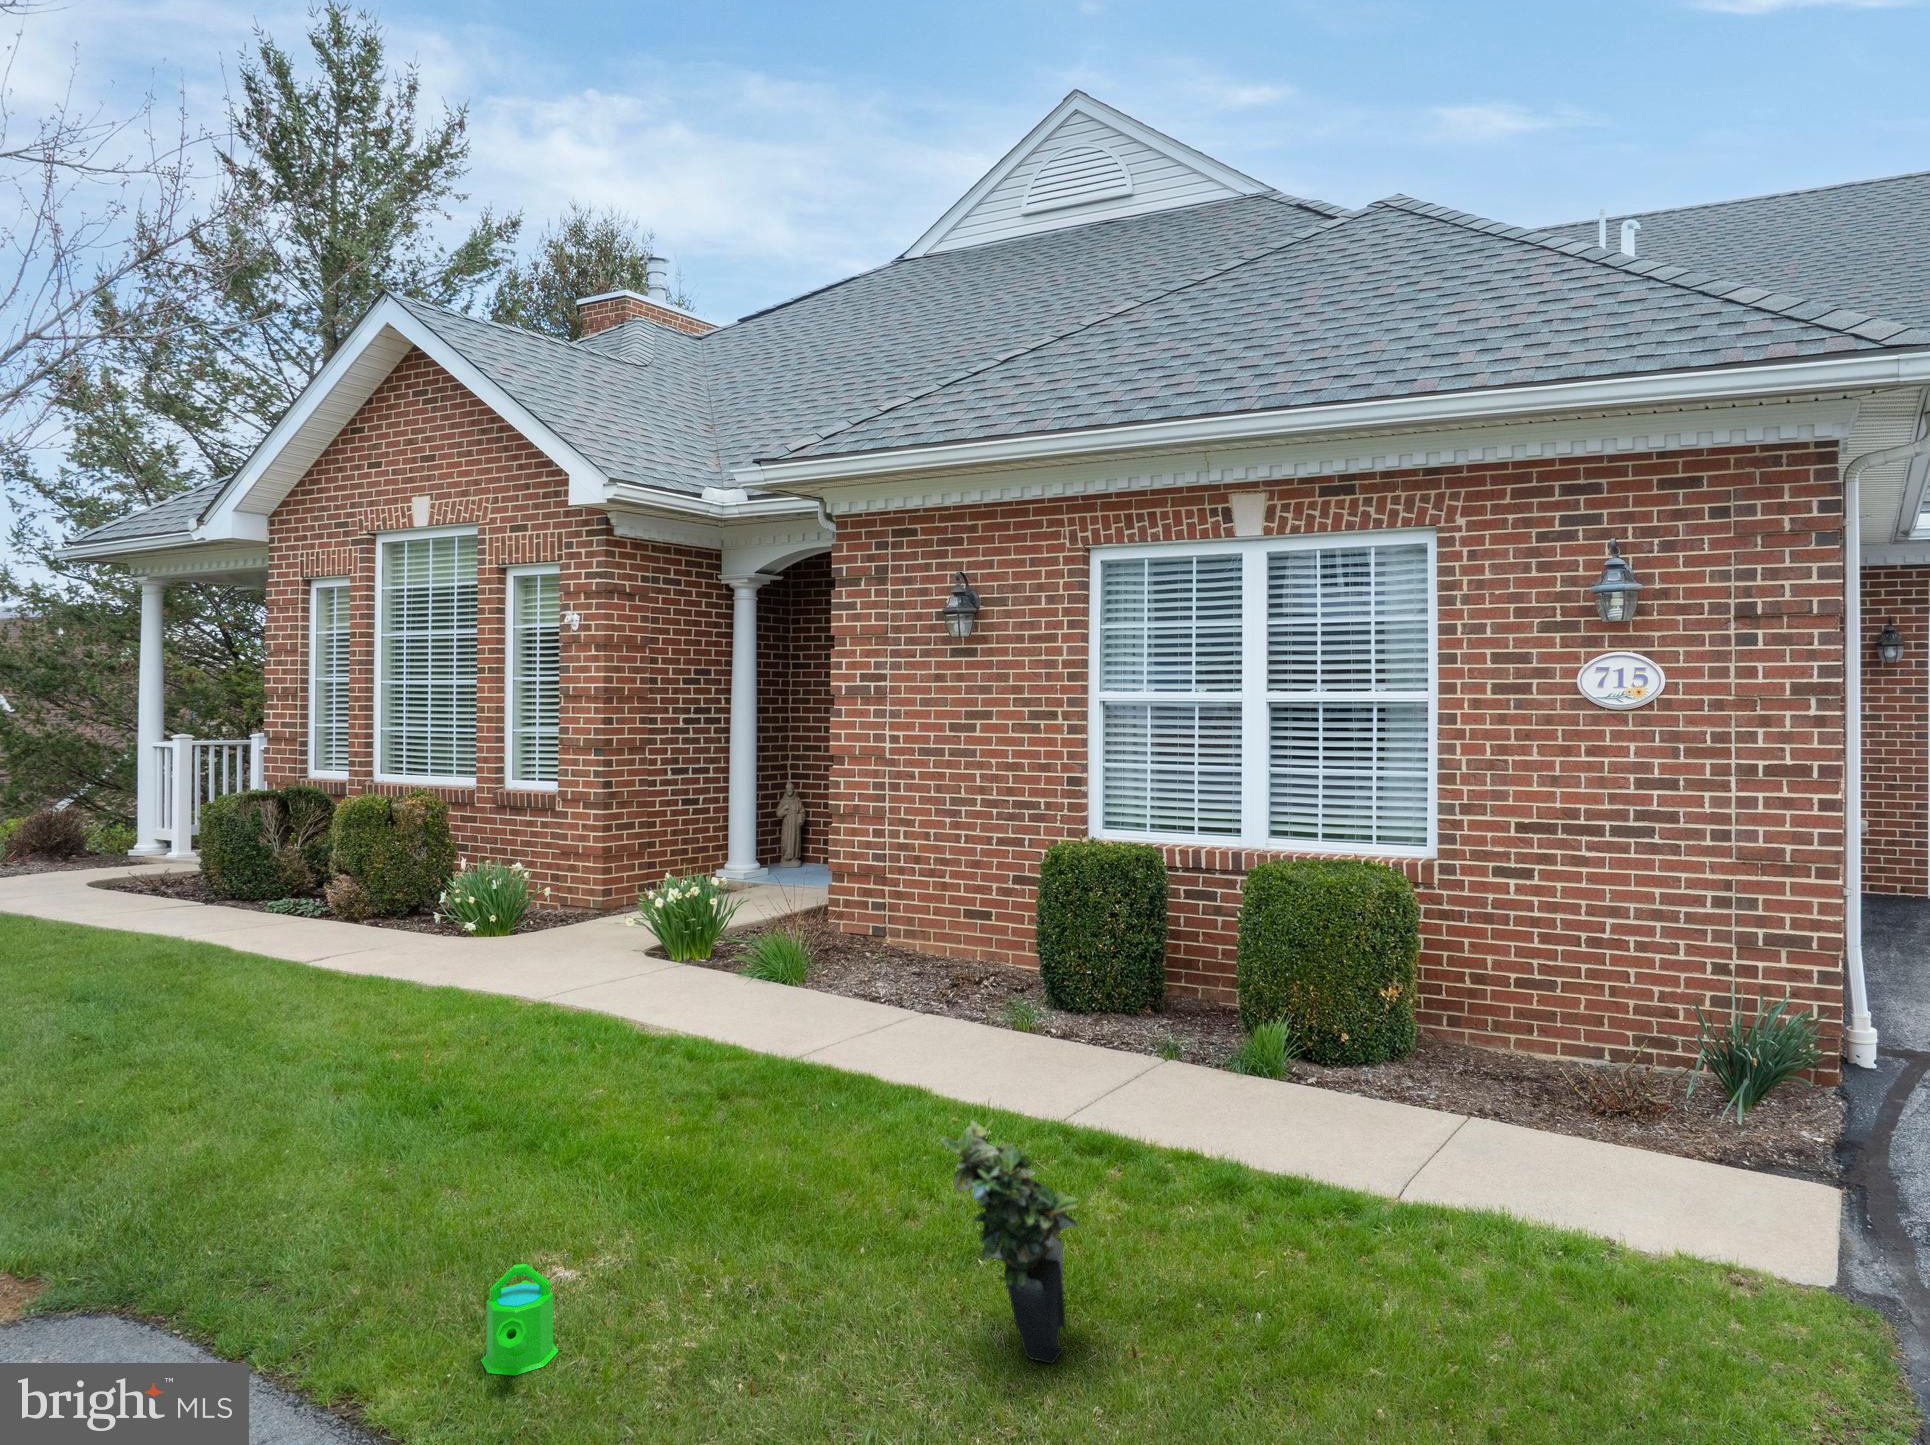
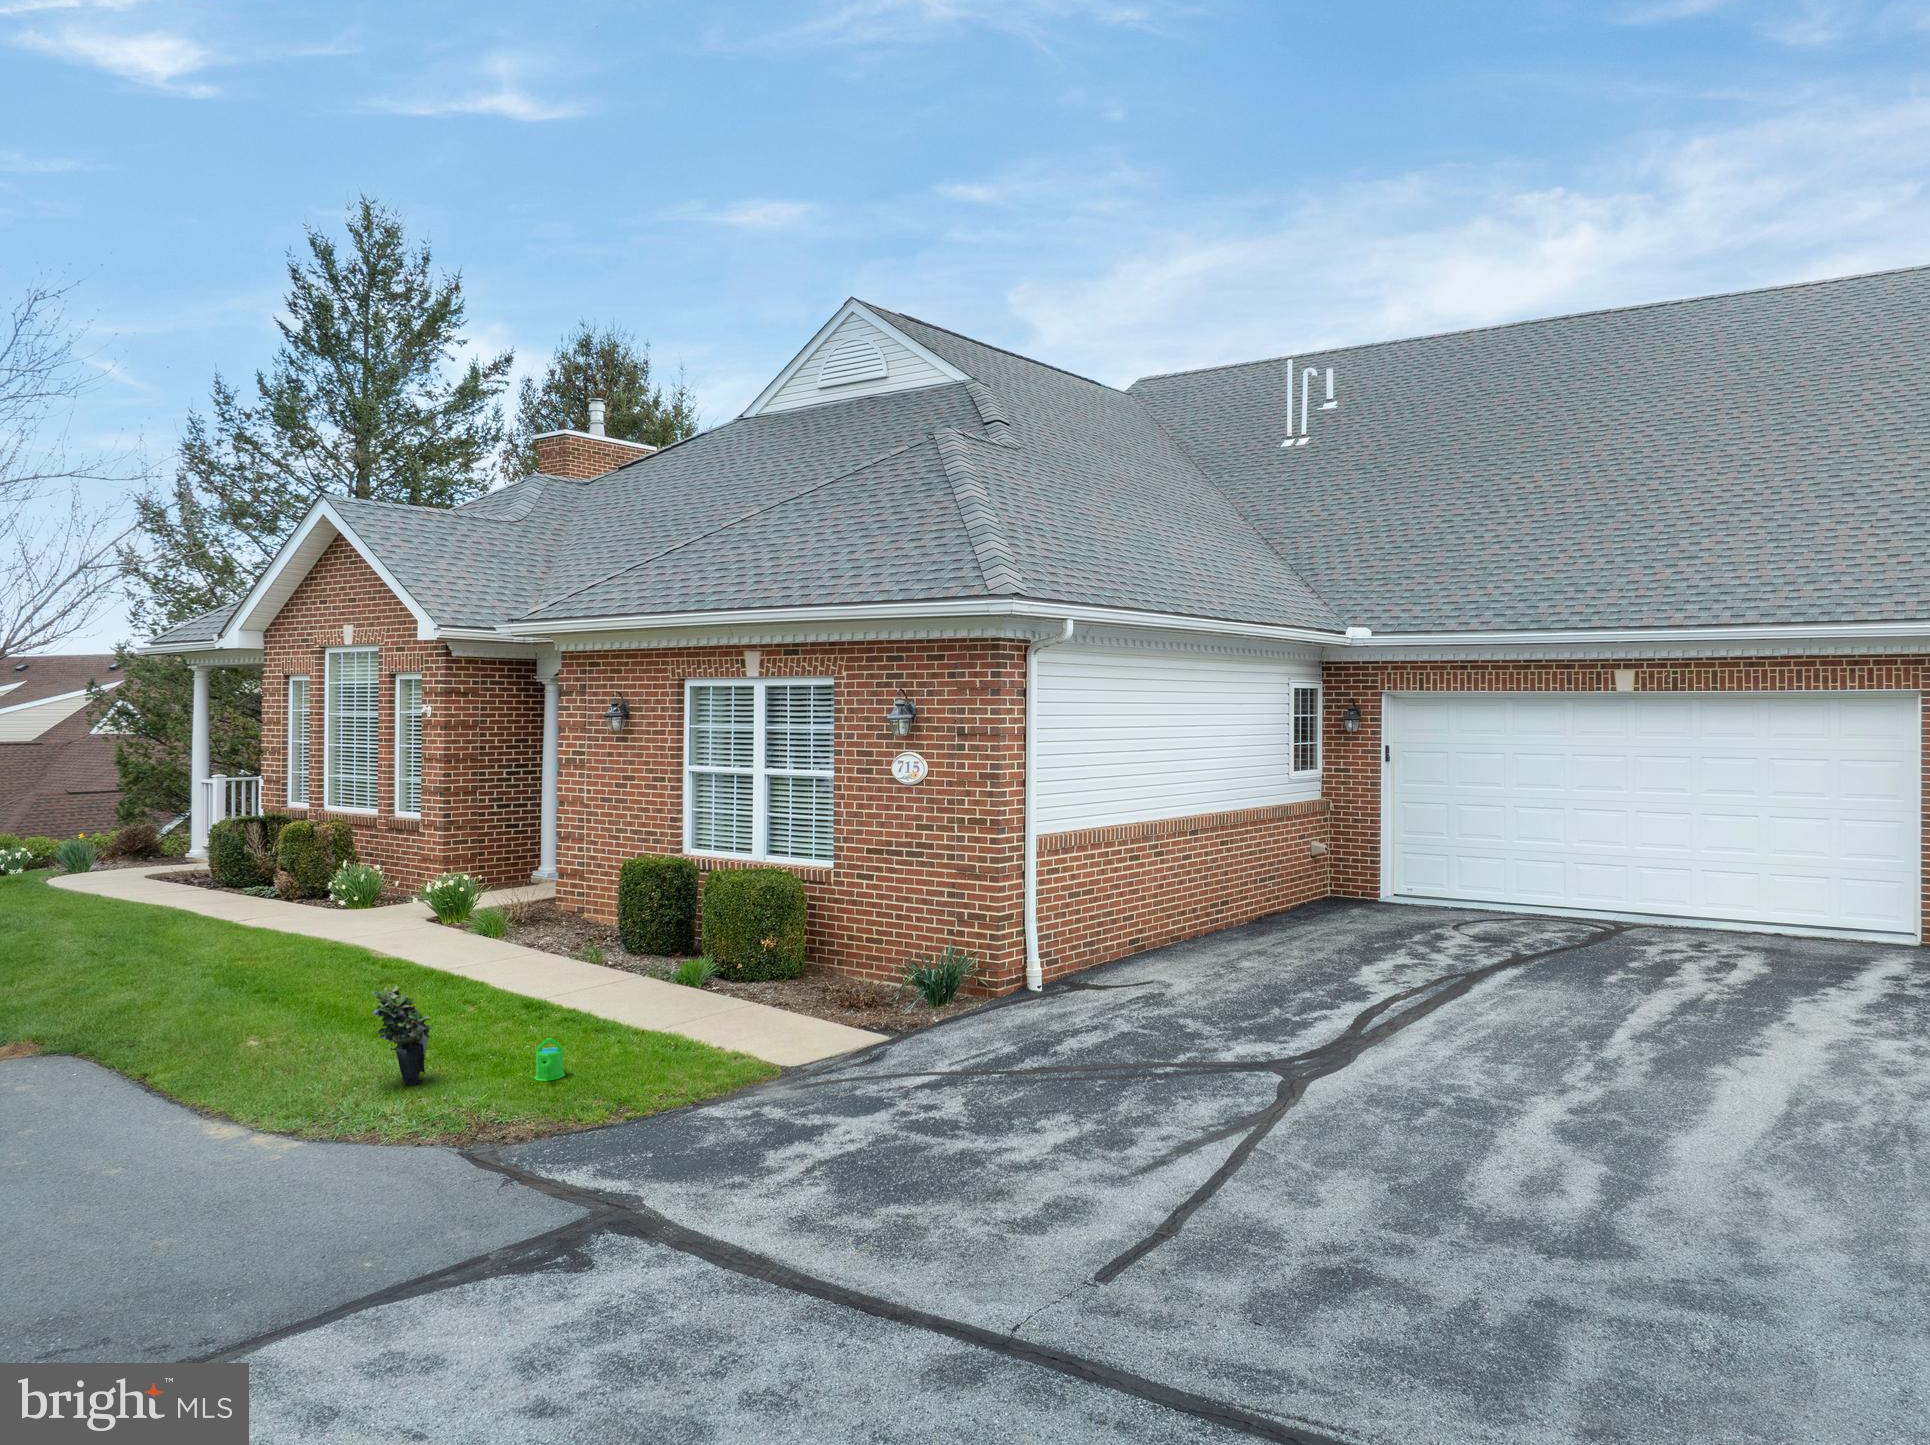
watering can: present [481,1264,559,1376] -> present [534,1038,565,1081]

